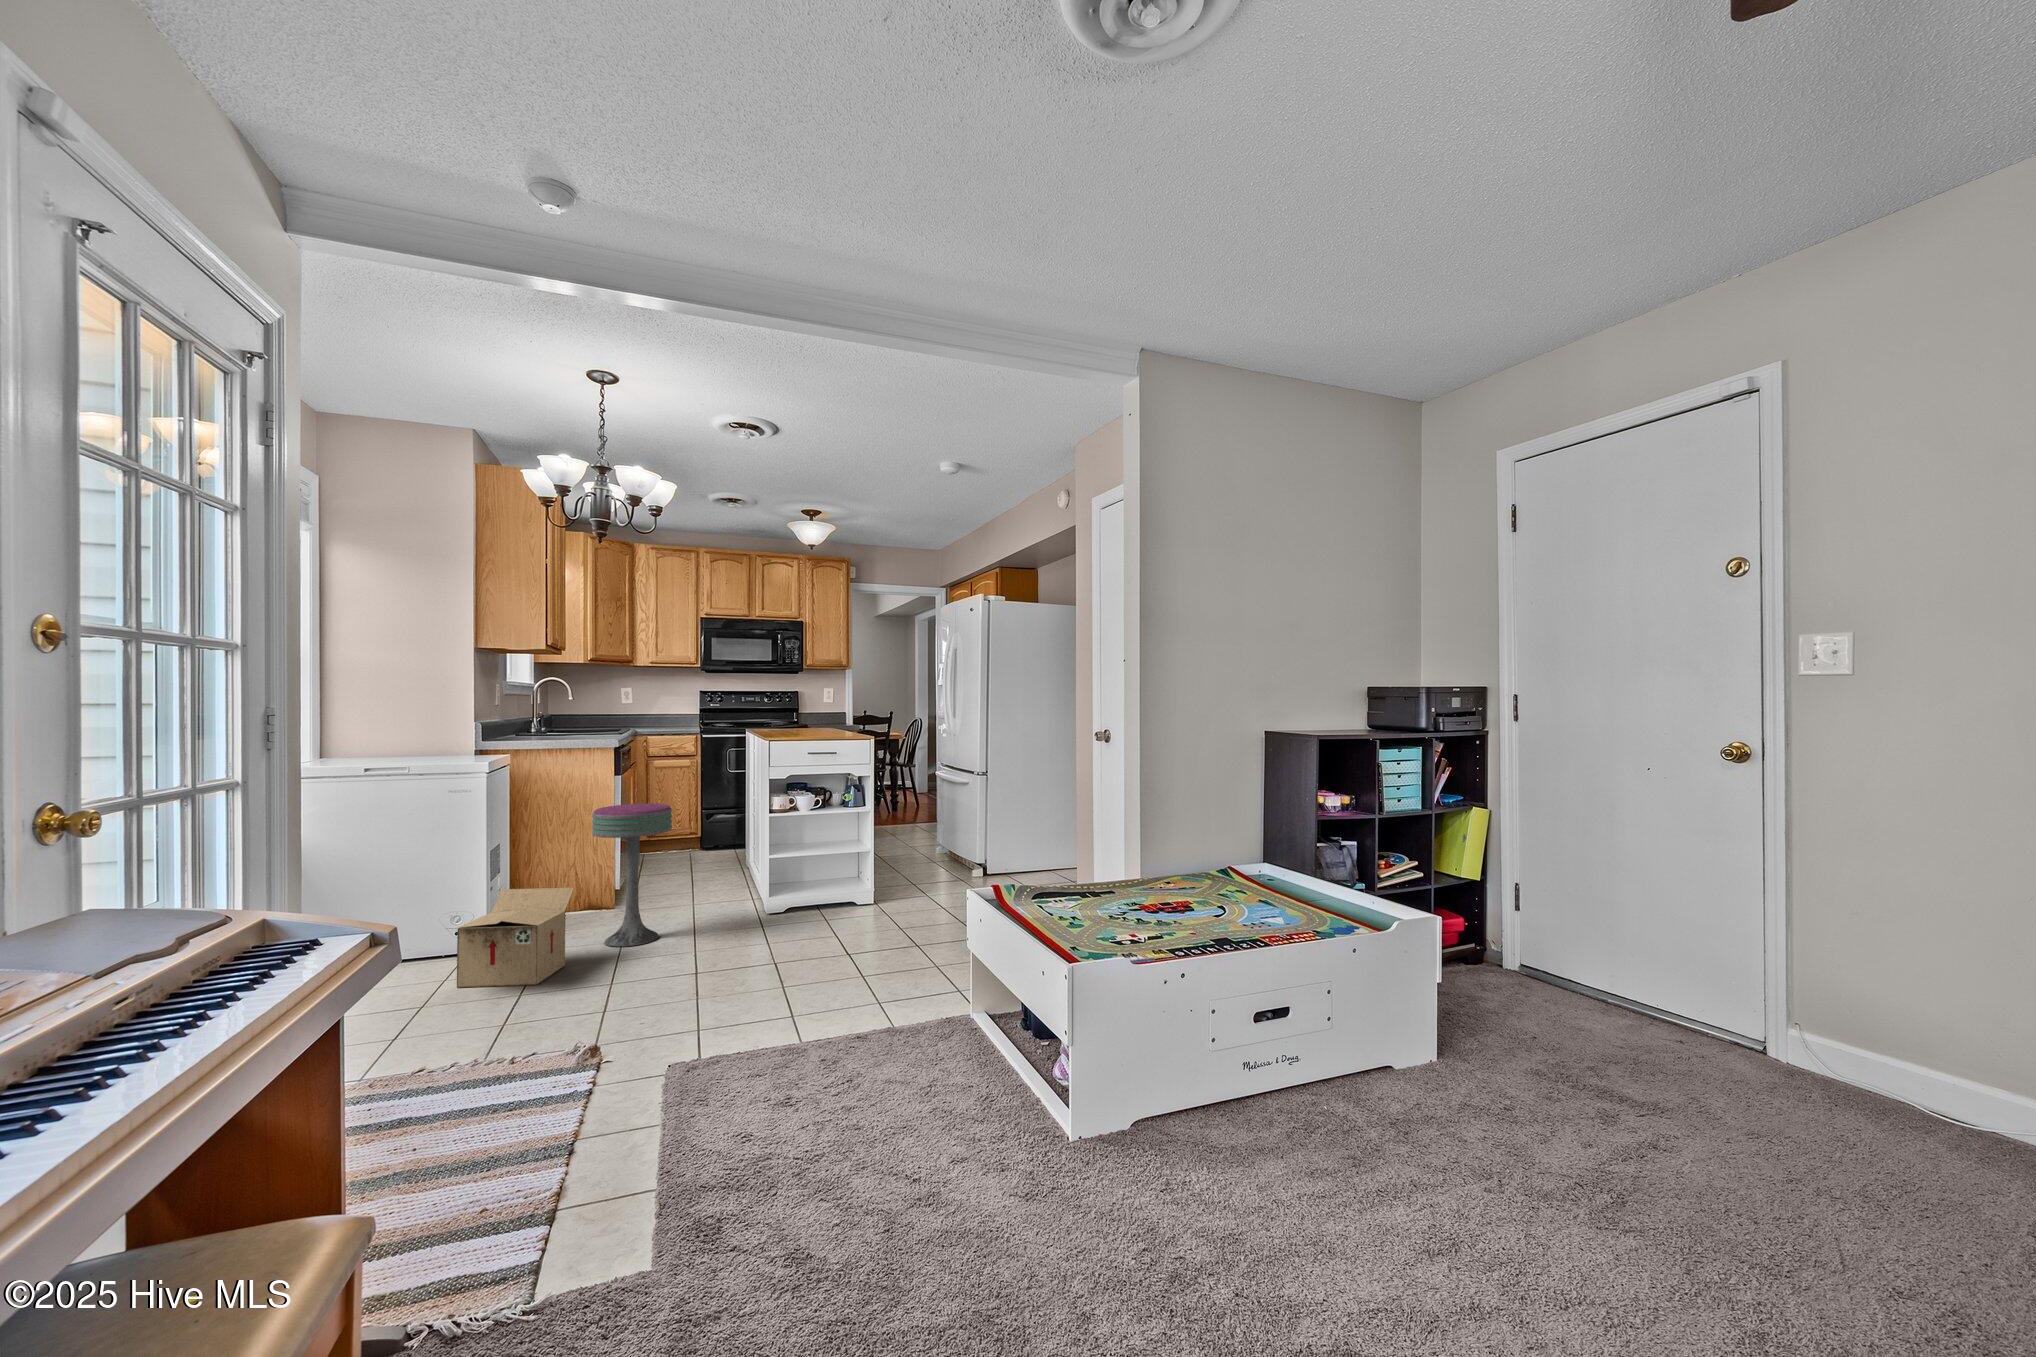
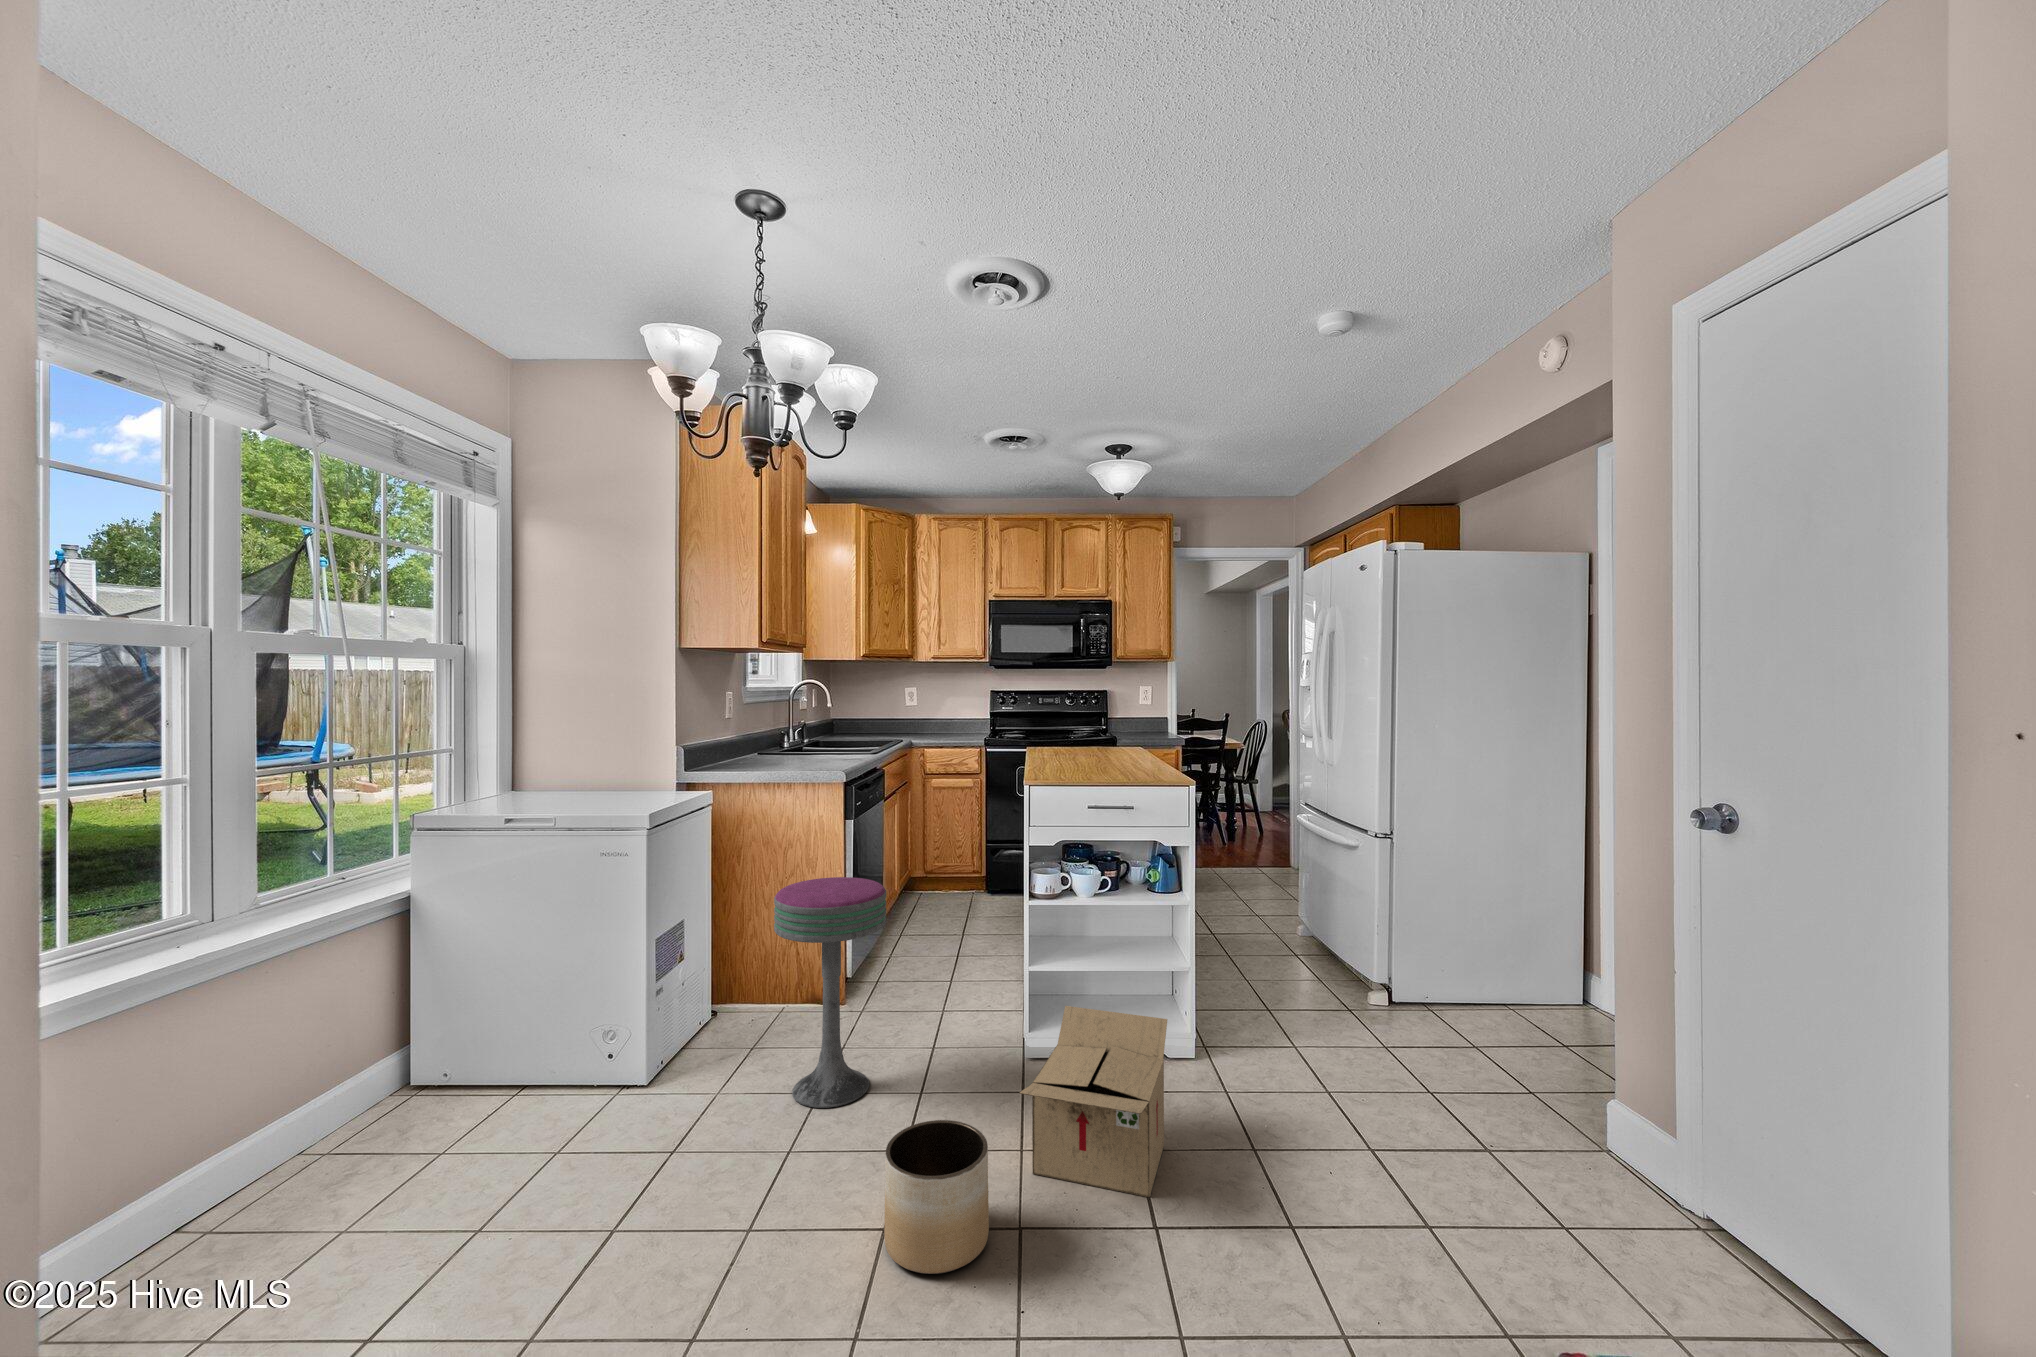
cardboard box: present [452,888,574,988] -> present [1020,1006,1167,1197]
planter: none [702,913,762,979] -> present [884,1120,989,1274]

